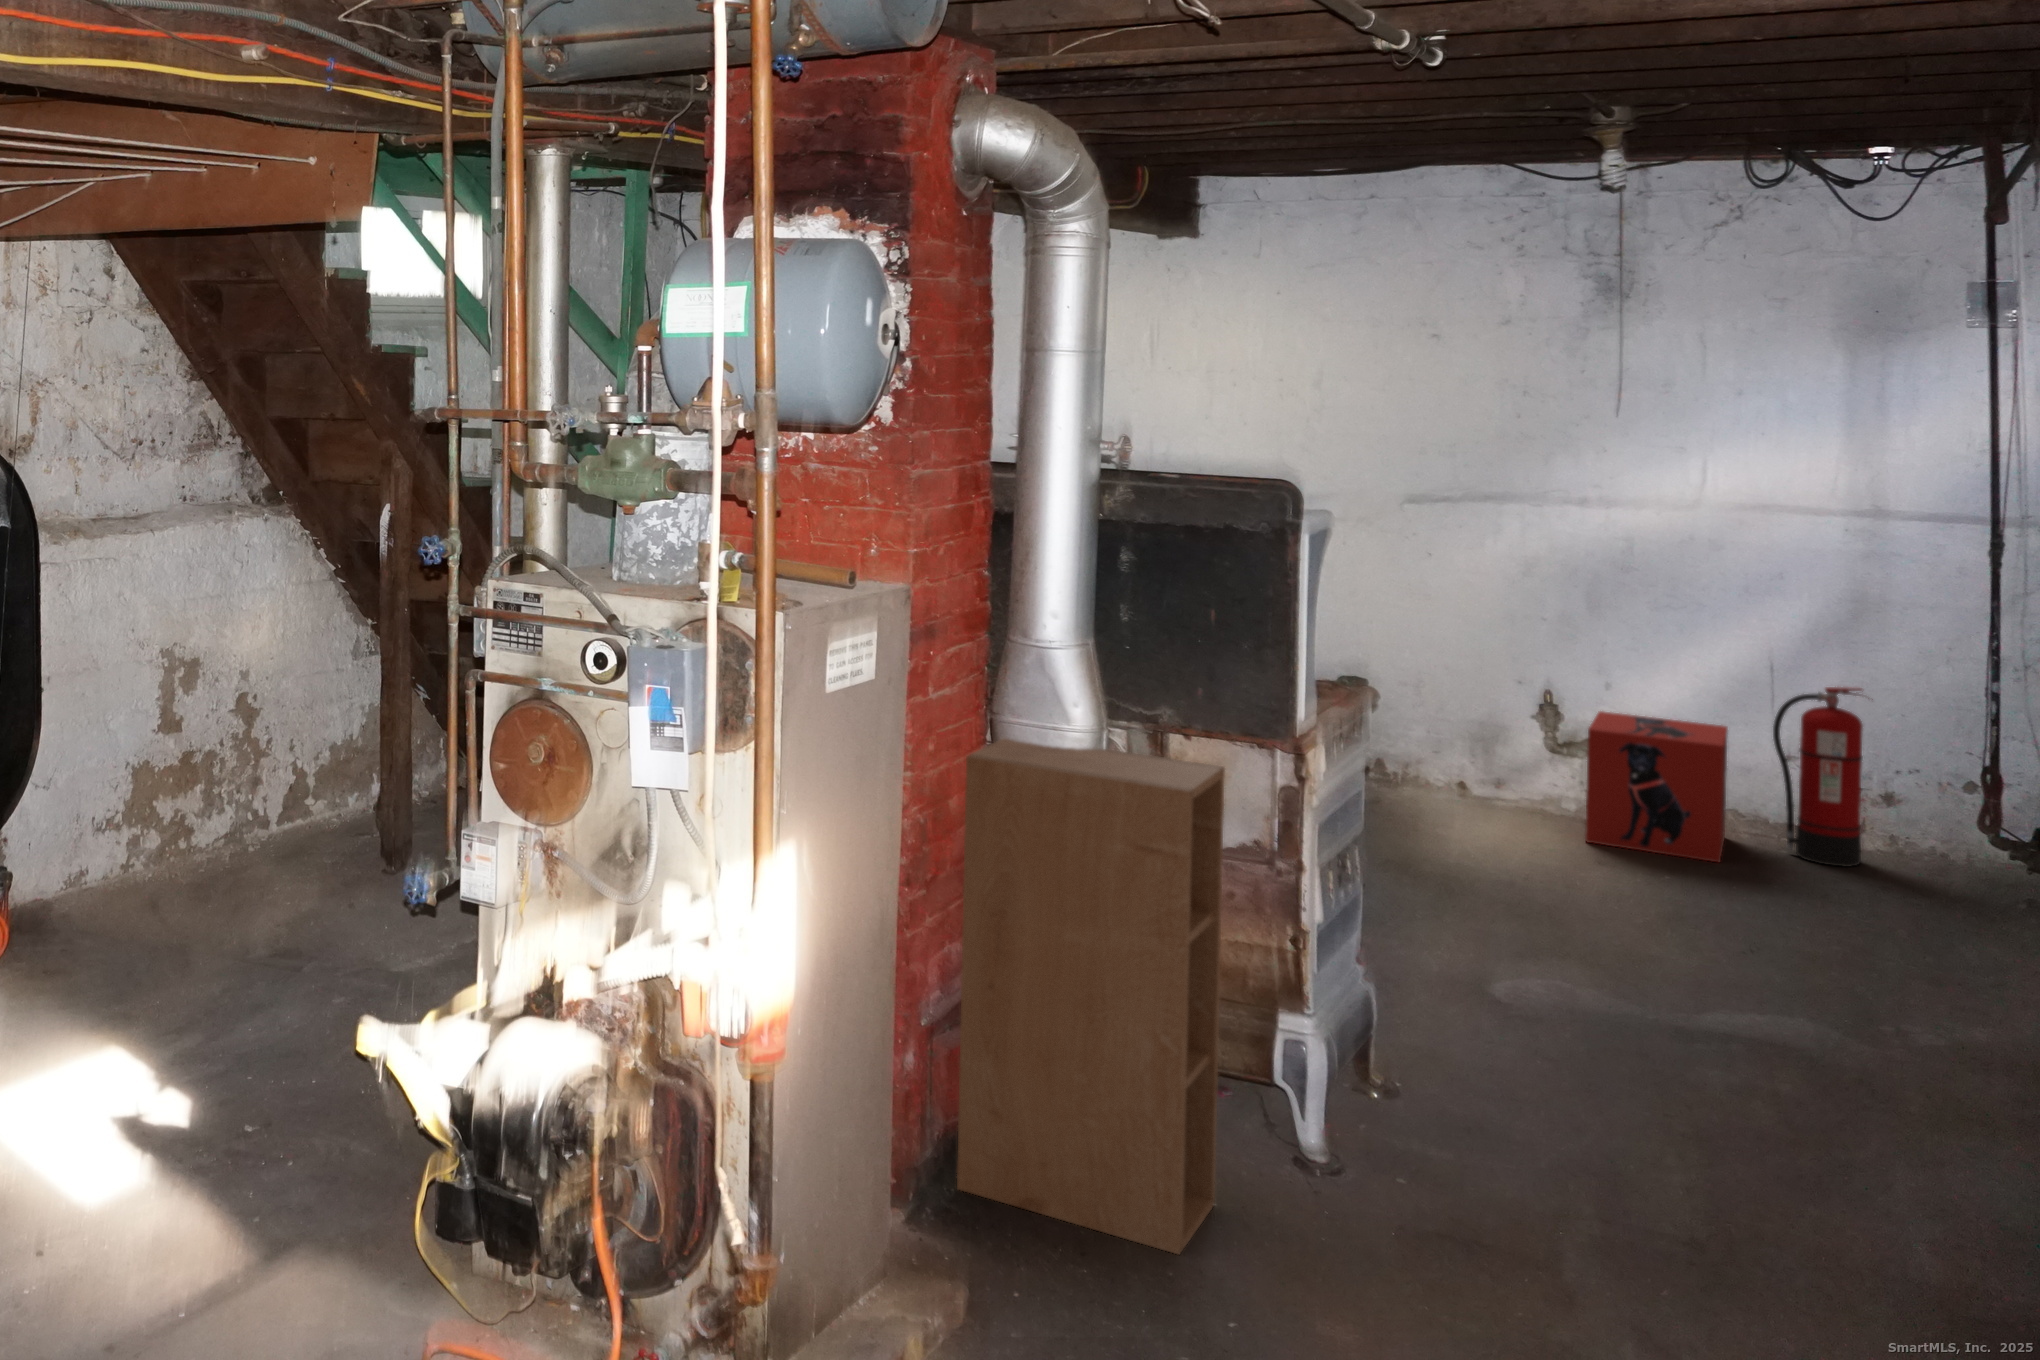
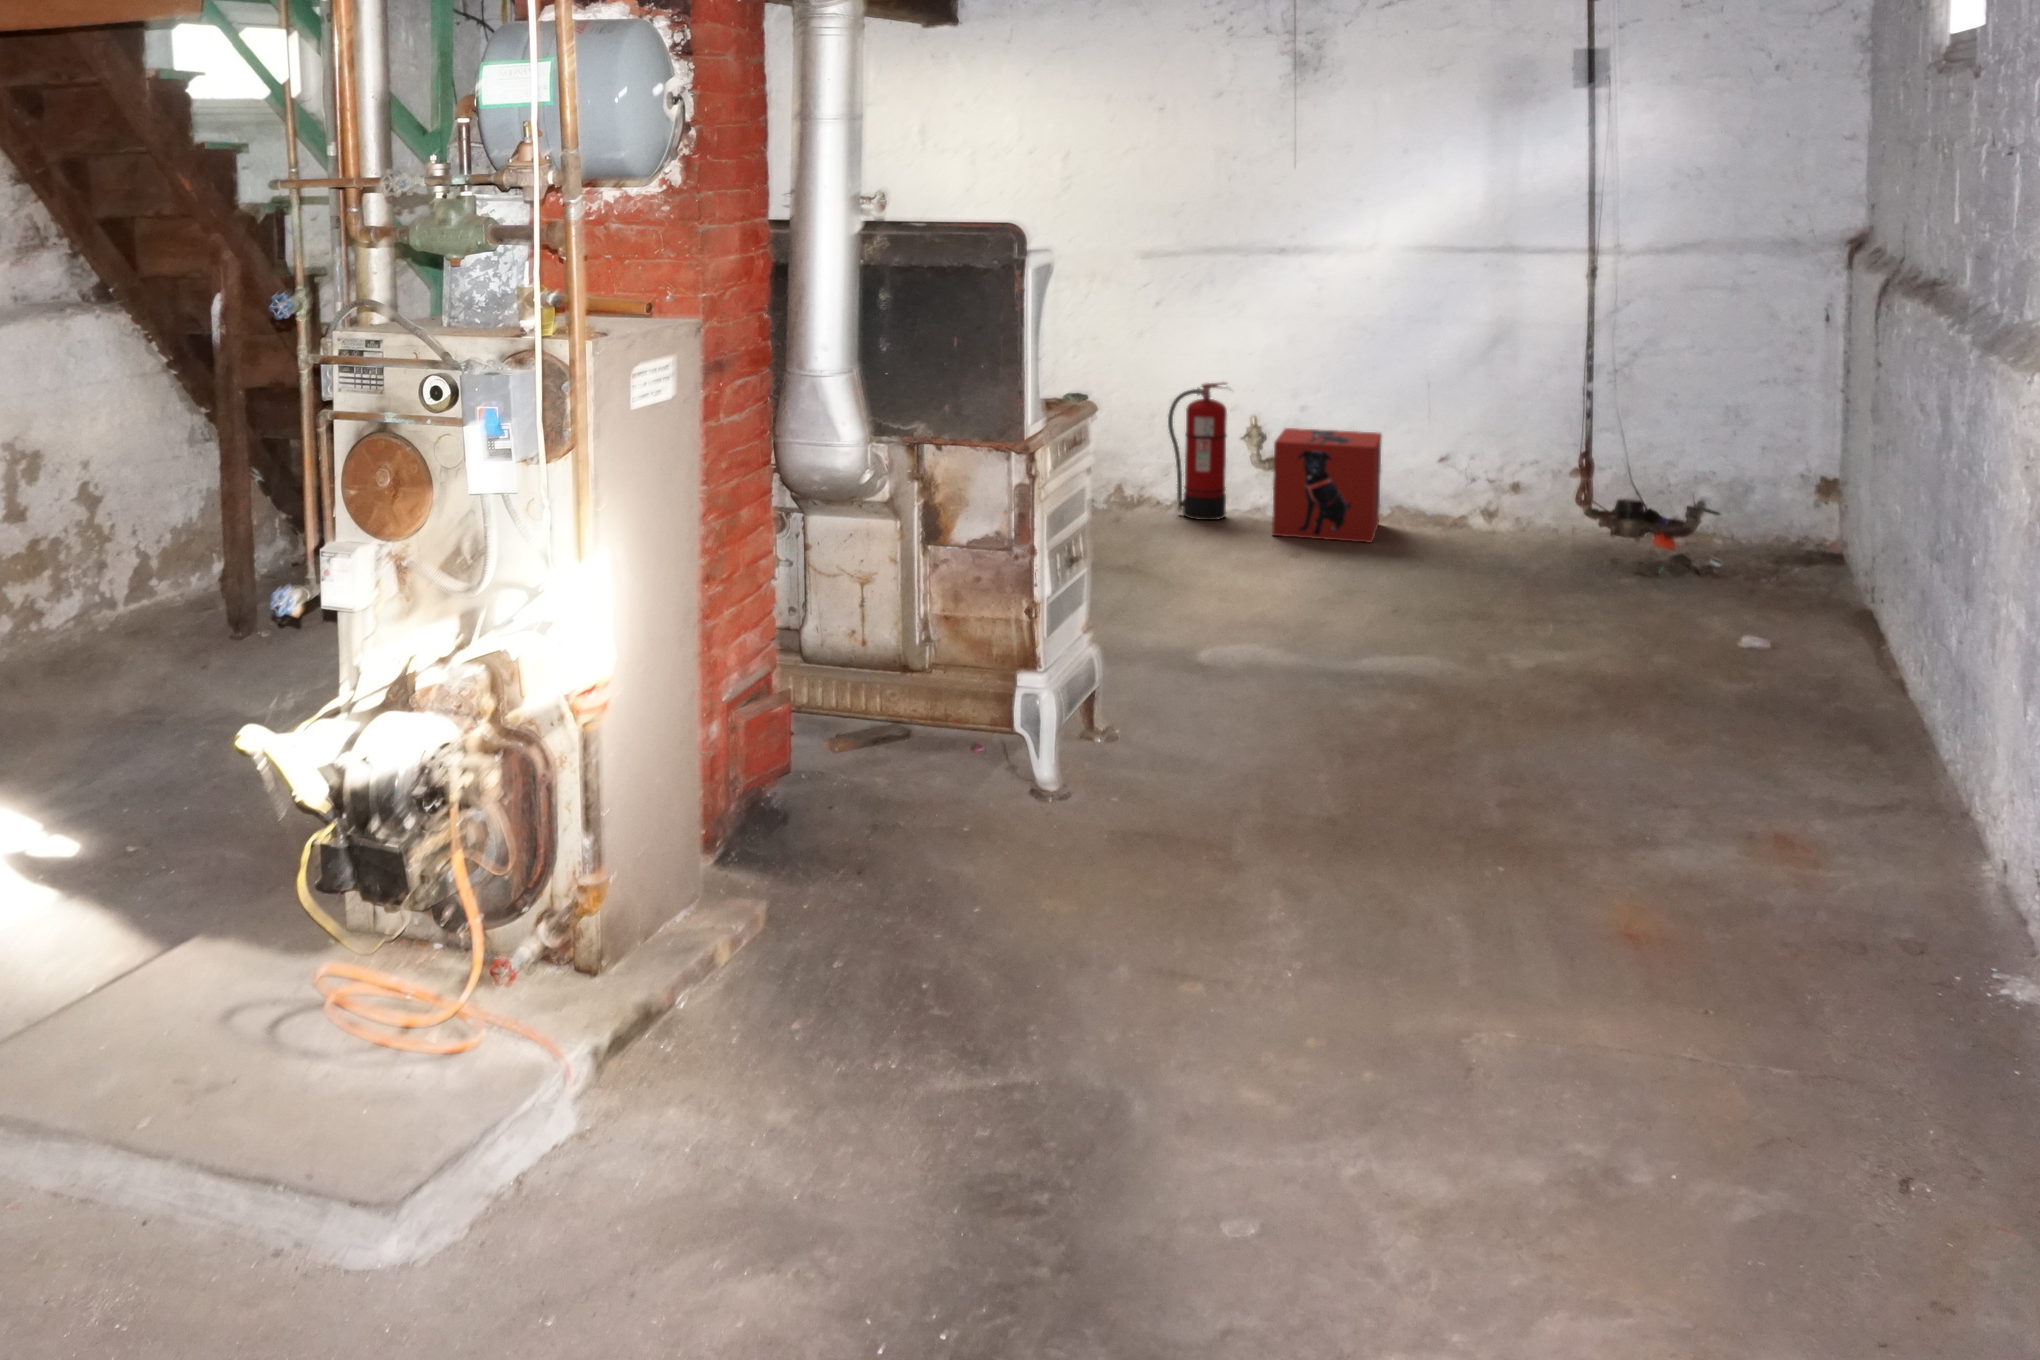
fire extinguisher: present [1773,687,1873,867] -> present [1168,383,1227,520]
shelving unit: present [957,739,1224,1254] -> none [755,452,963,850]

